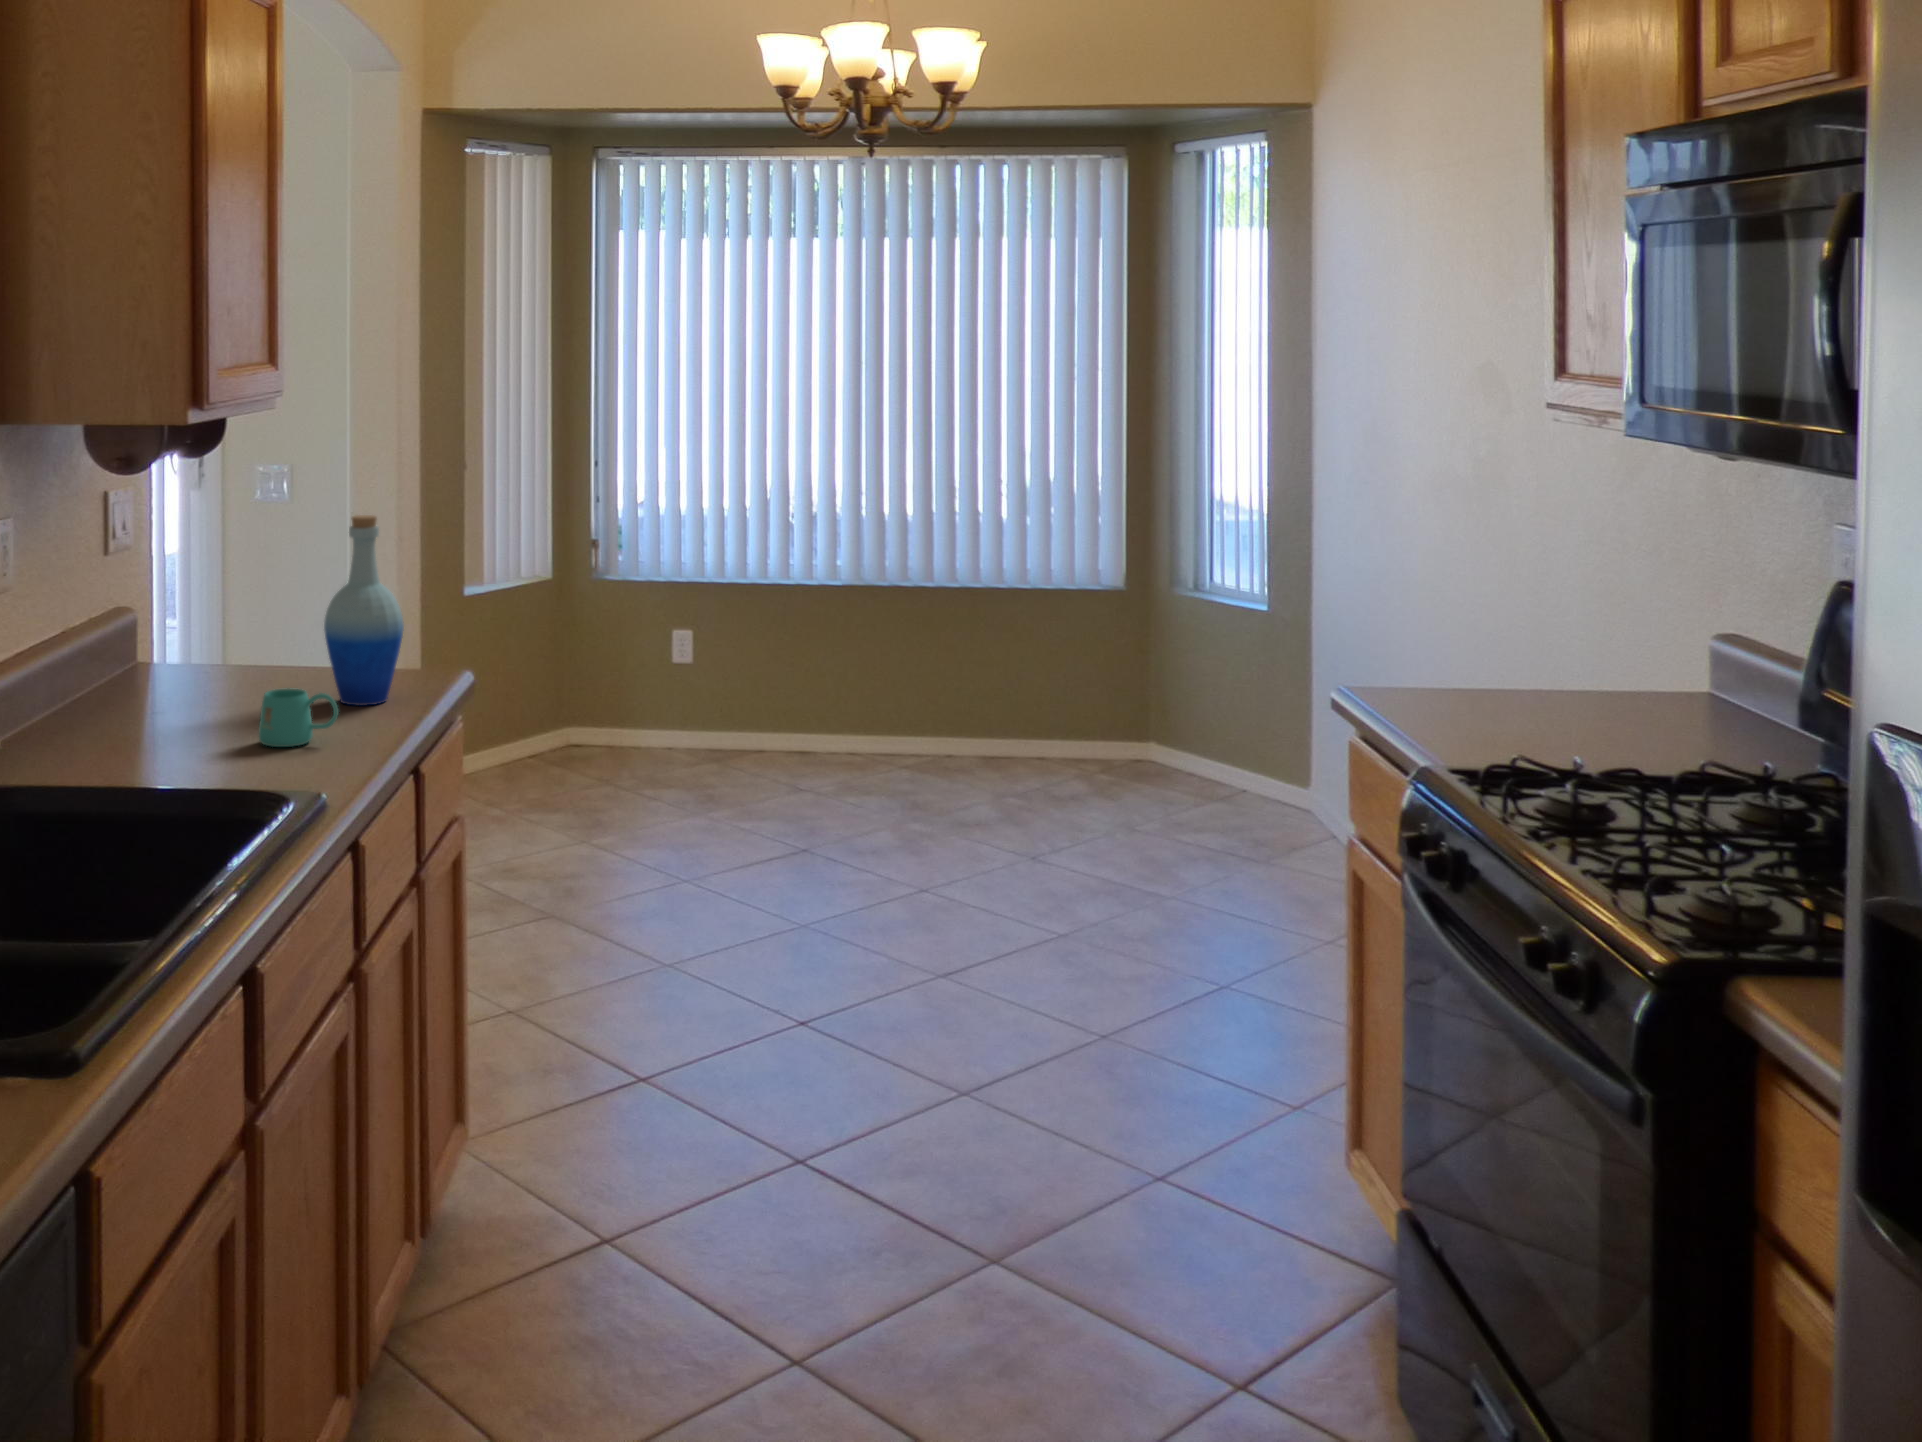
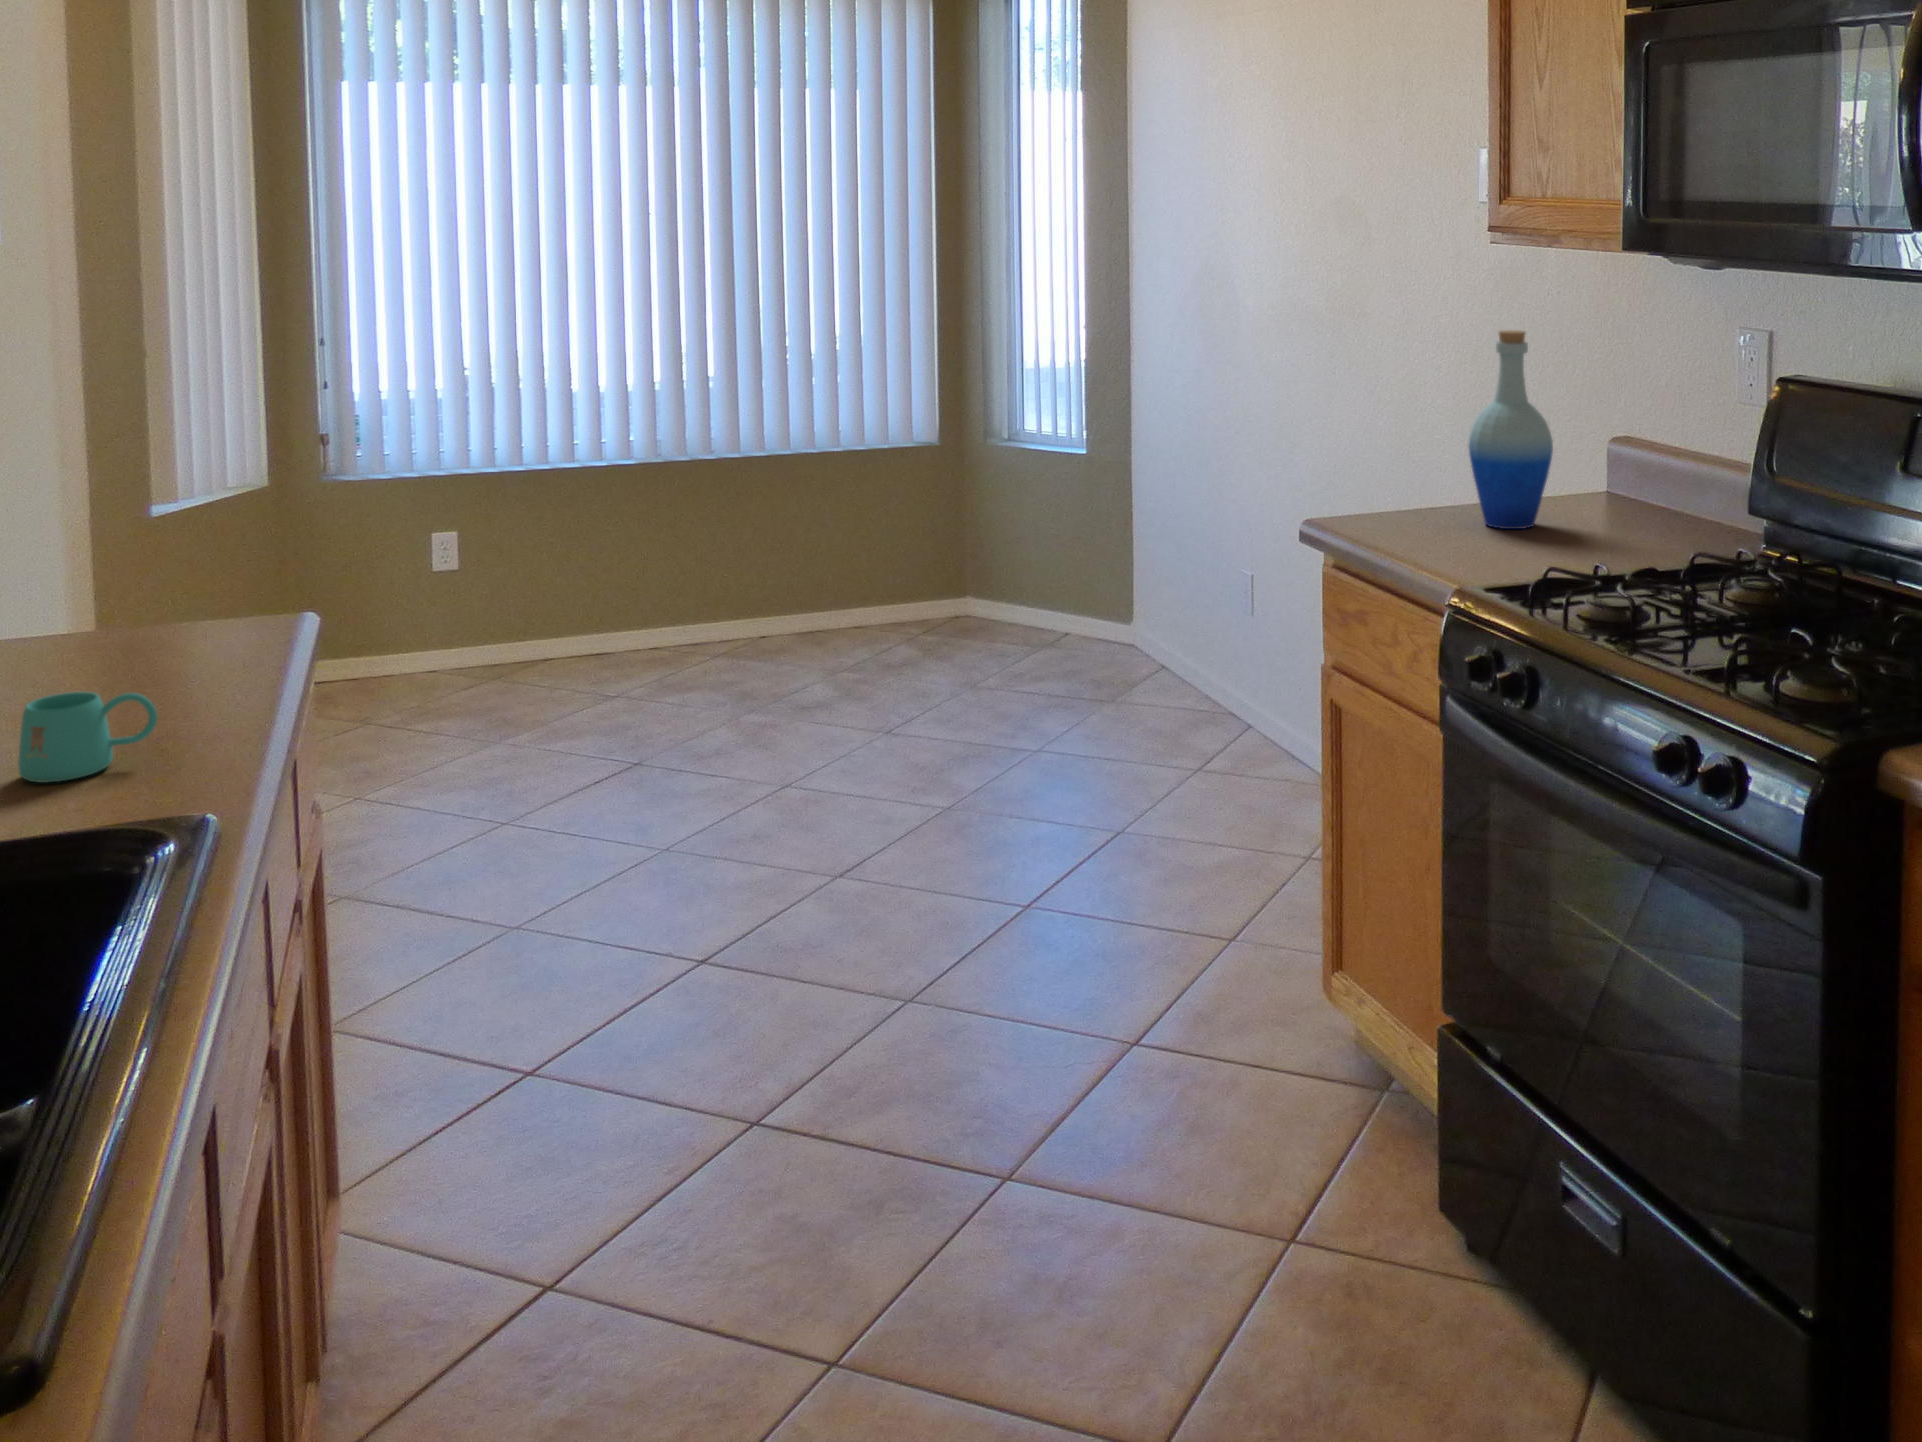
bottle: present [324,515,404,706] -> present [1468,330,1553,529]

